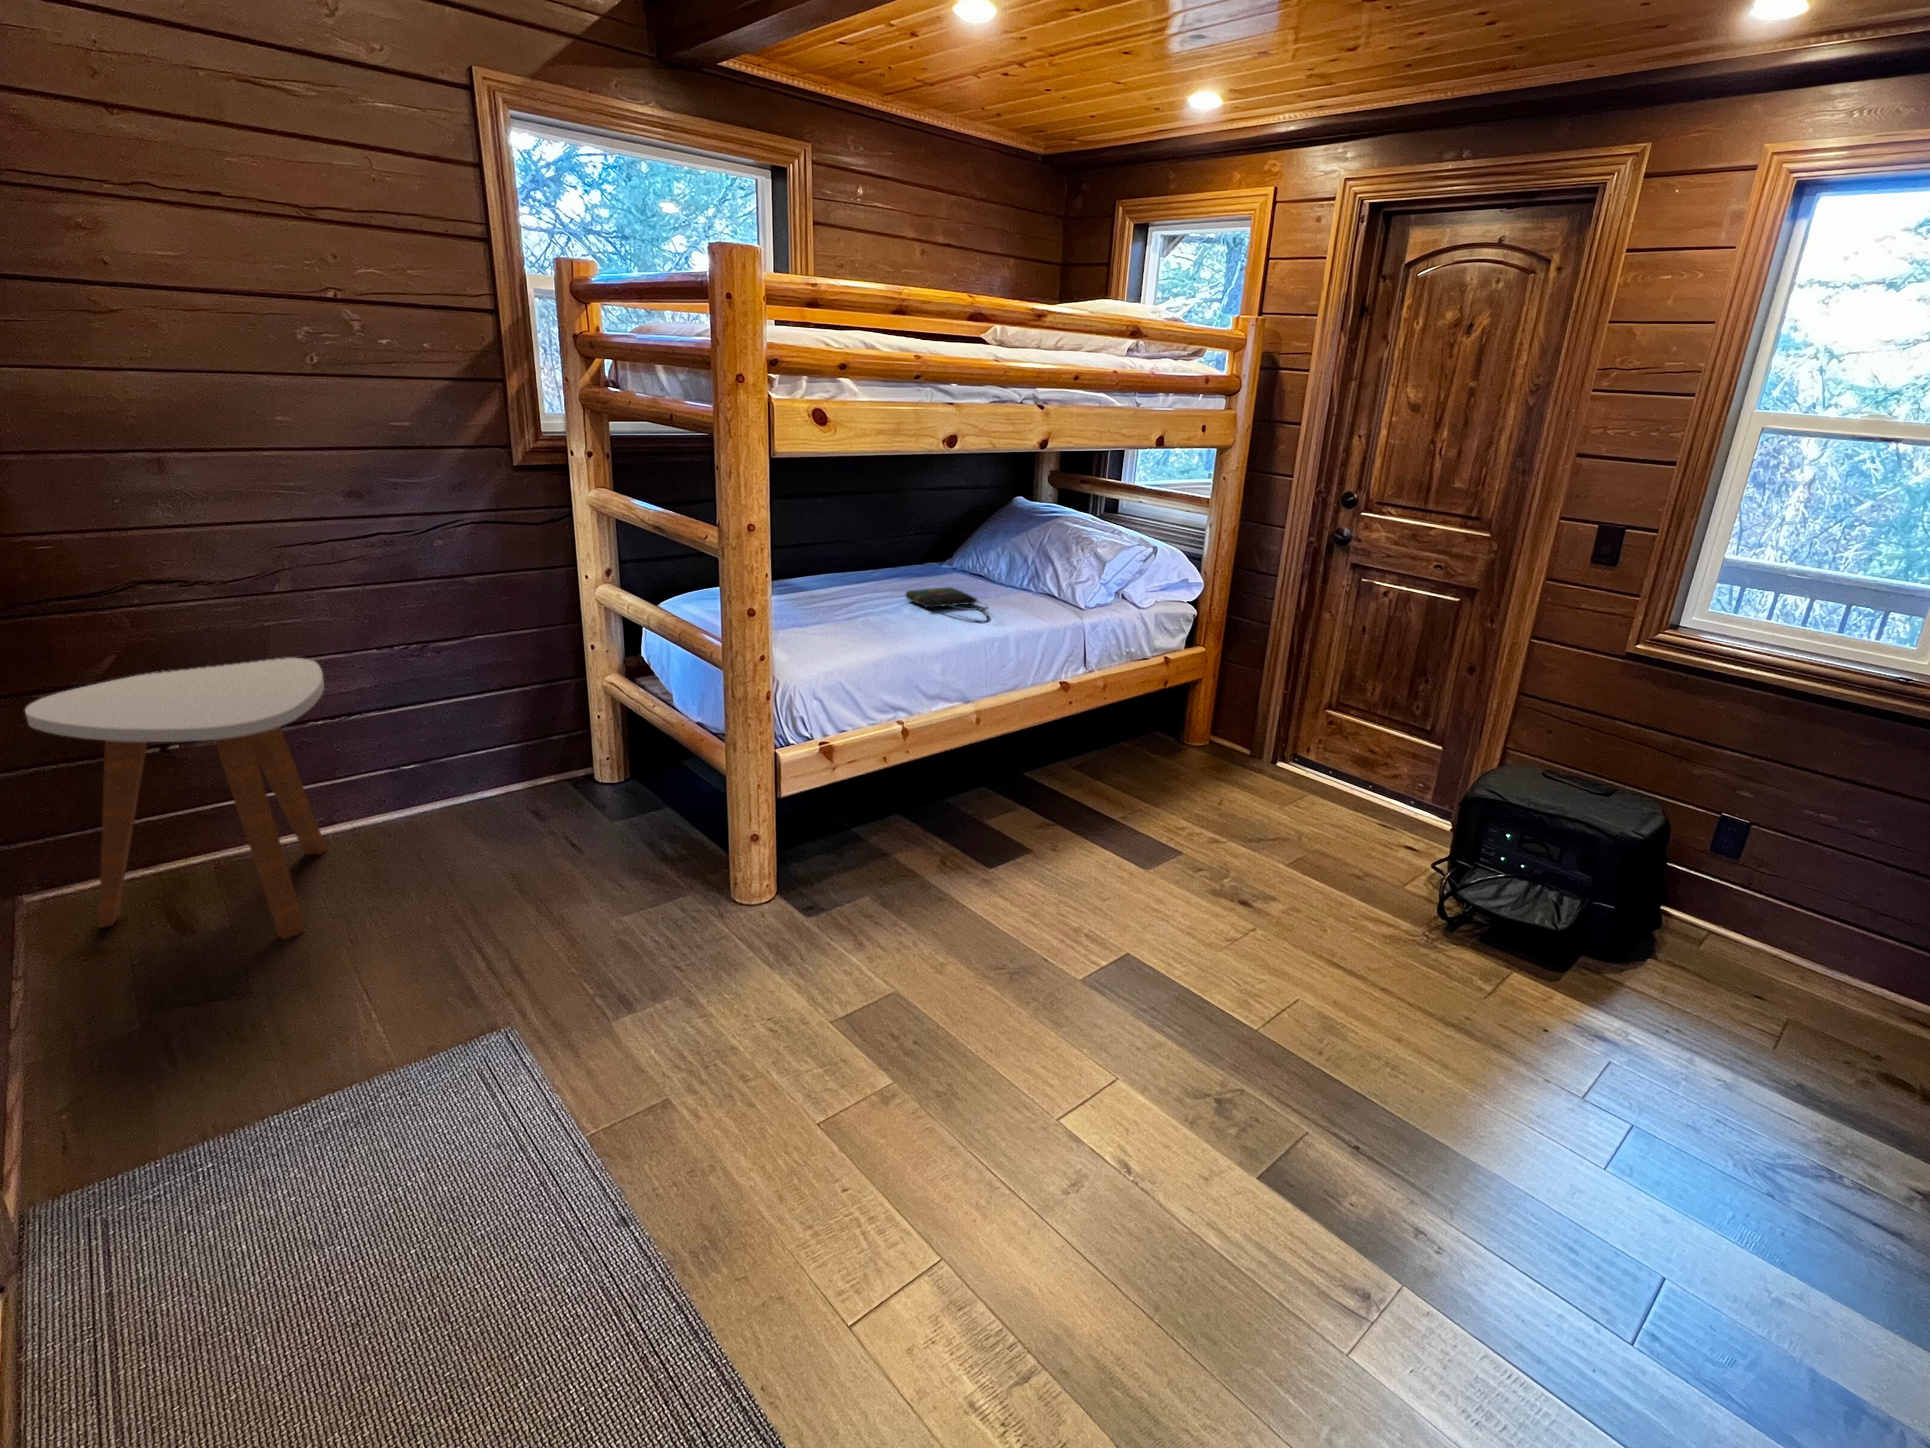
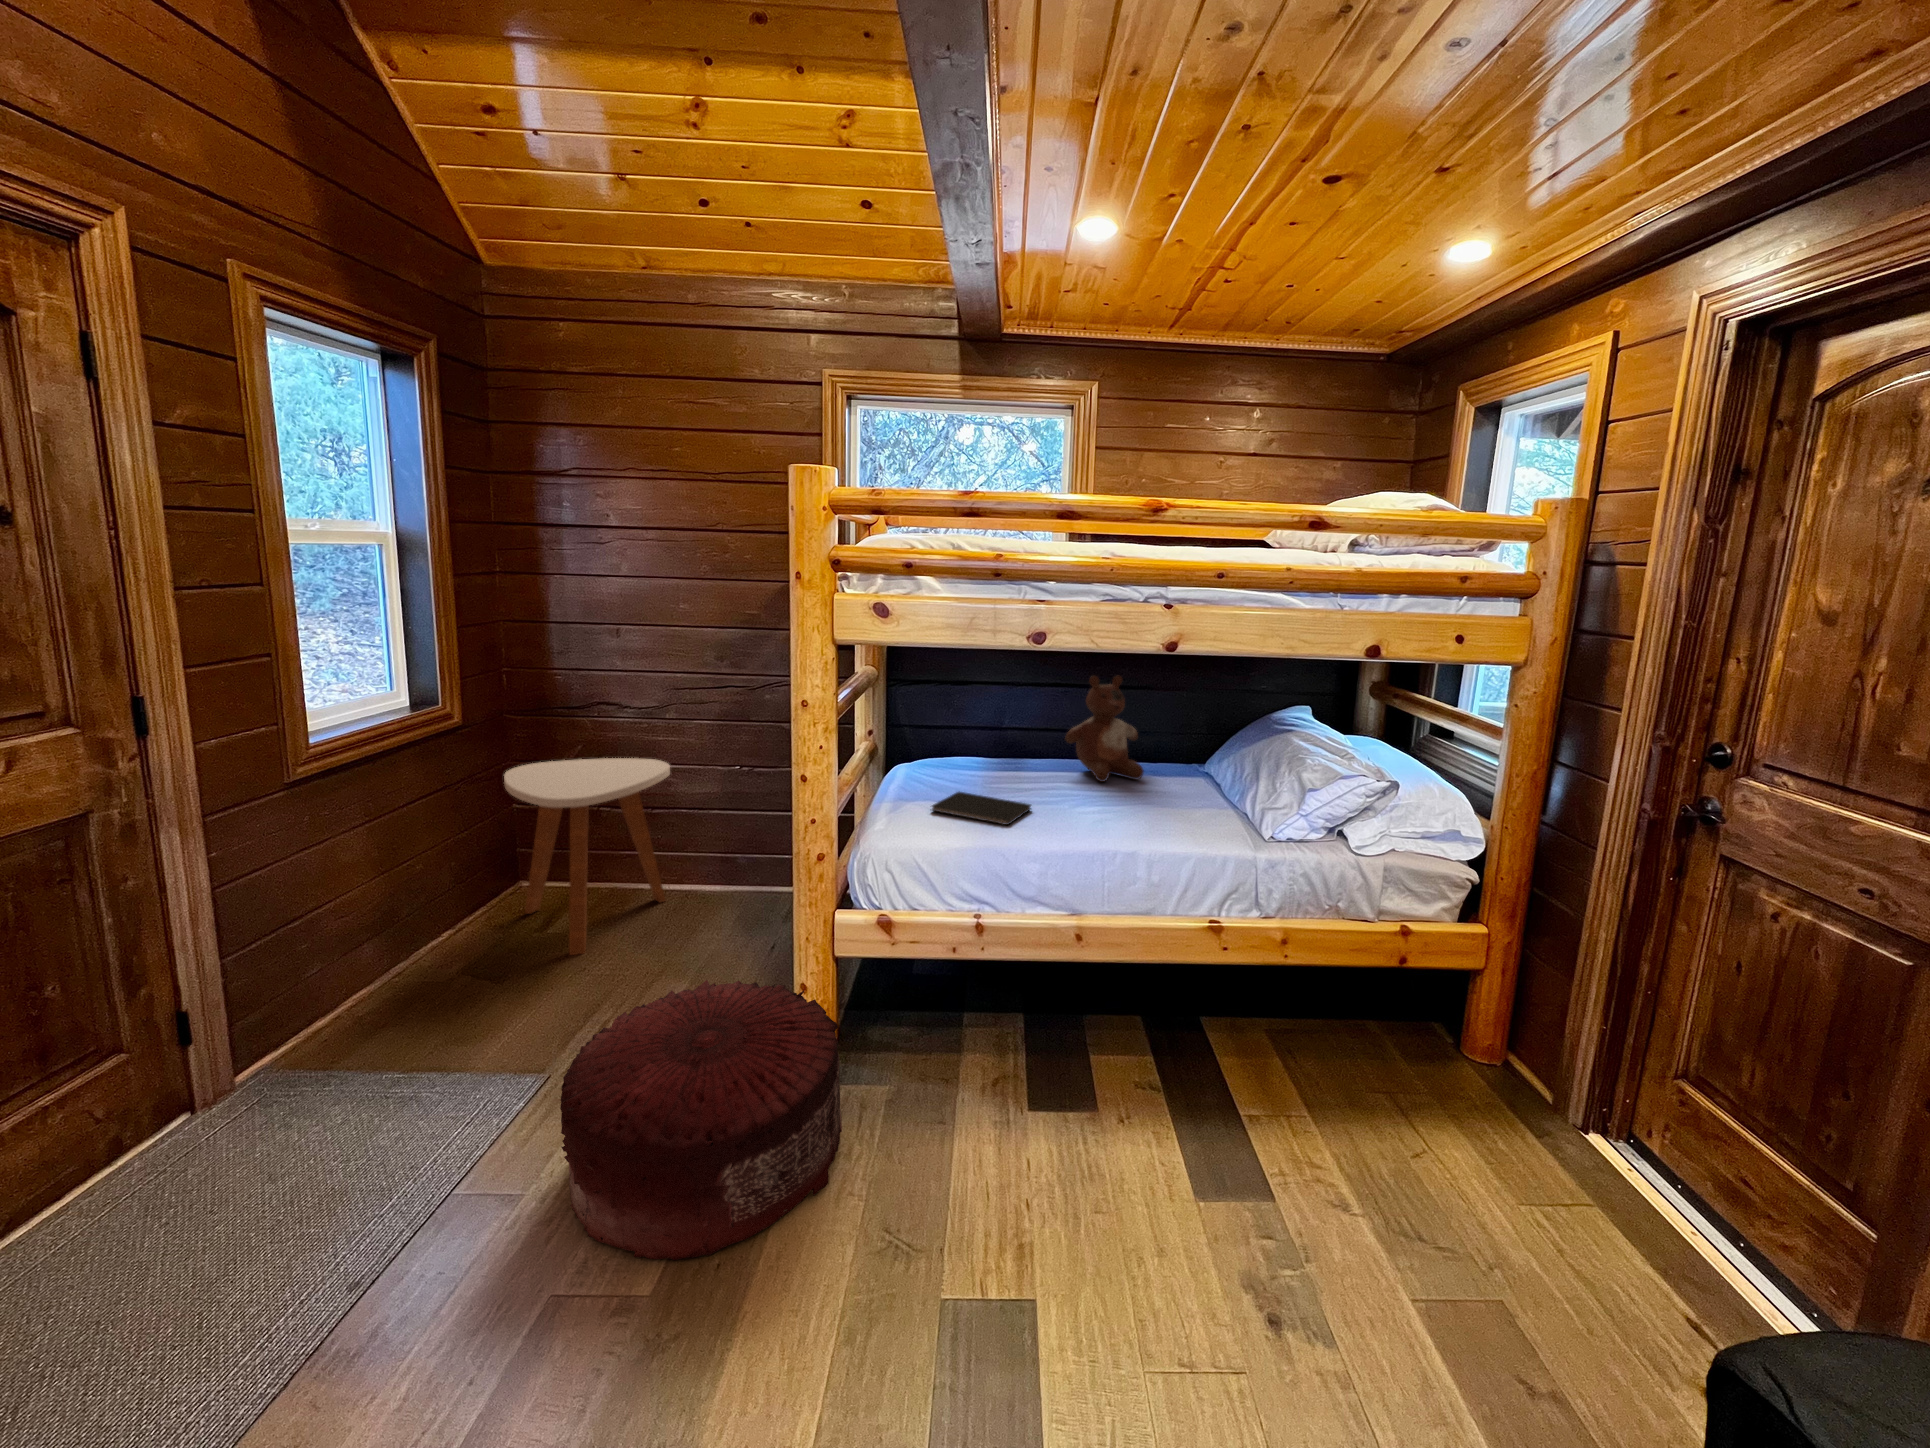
stuffed bear: none [839,481,918,590] -> present [1065,675,1144,782]
tote bag: present [906,587,988,622] -> none [1085,785,1154,832]
notebook: none [801,615,896,637] -> present [932,792,1031,825]
pouf: none [637,828,908,1086] -> present [560,980,842,1260]

